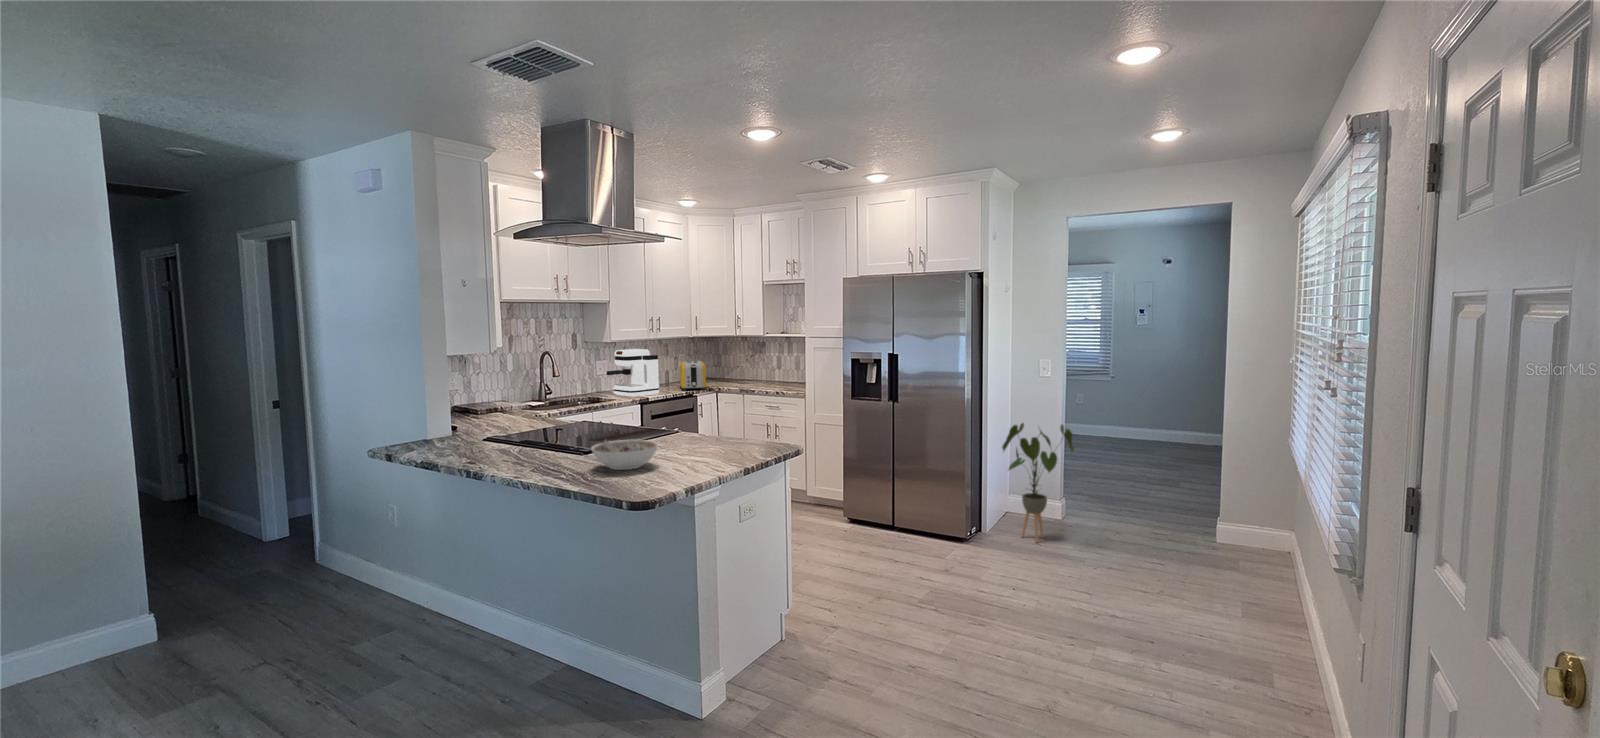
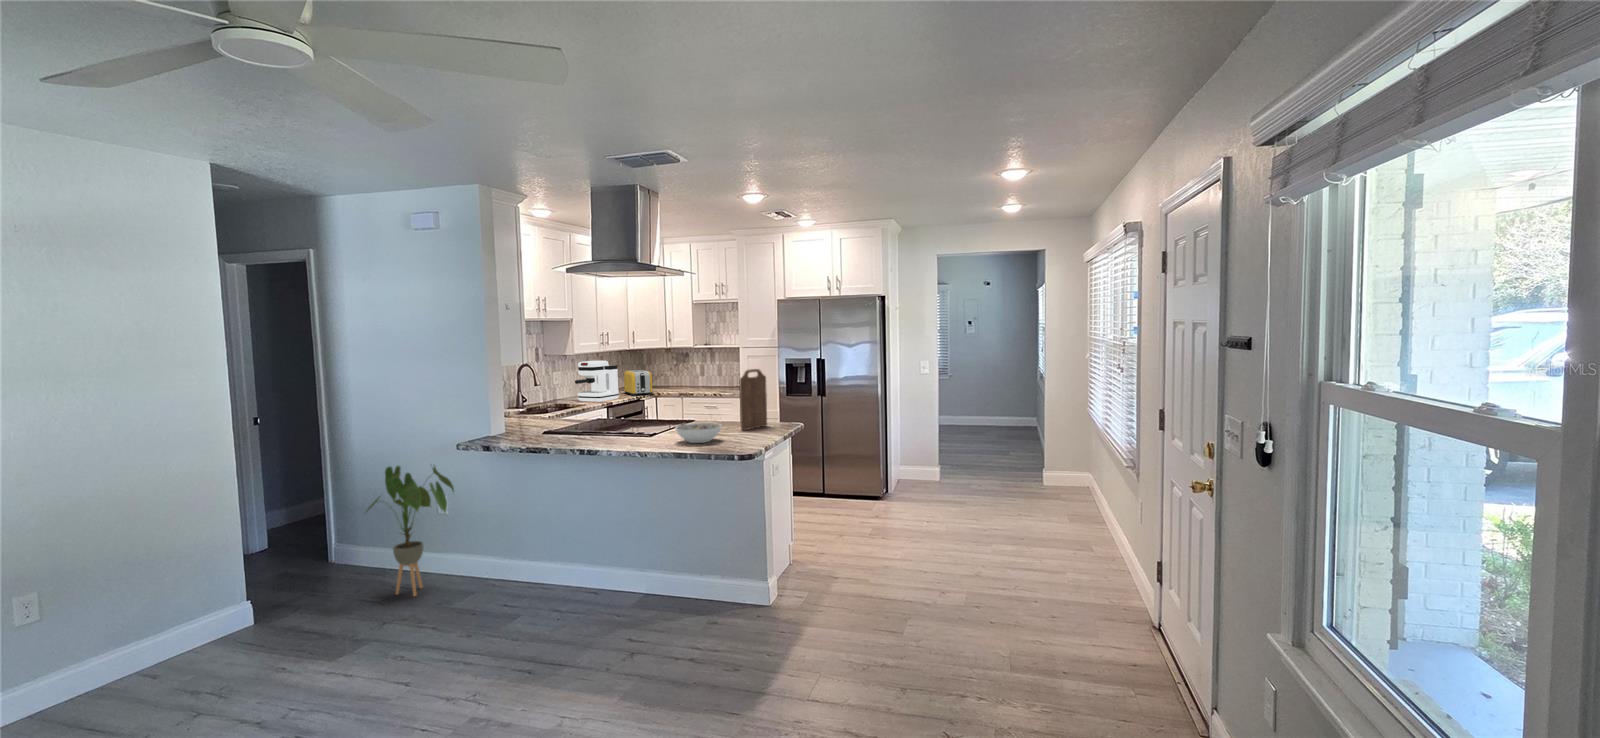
cutting board: none [706,367,752,452] -> present [740,369,767,430]
house plant: present [1002,423,1074,542] -> present [365,466,454,596]

